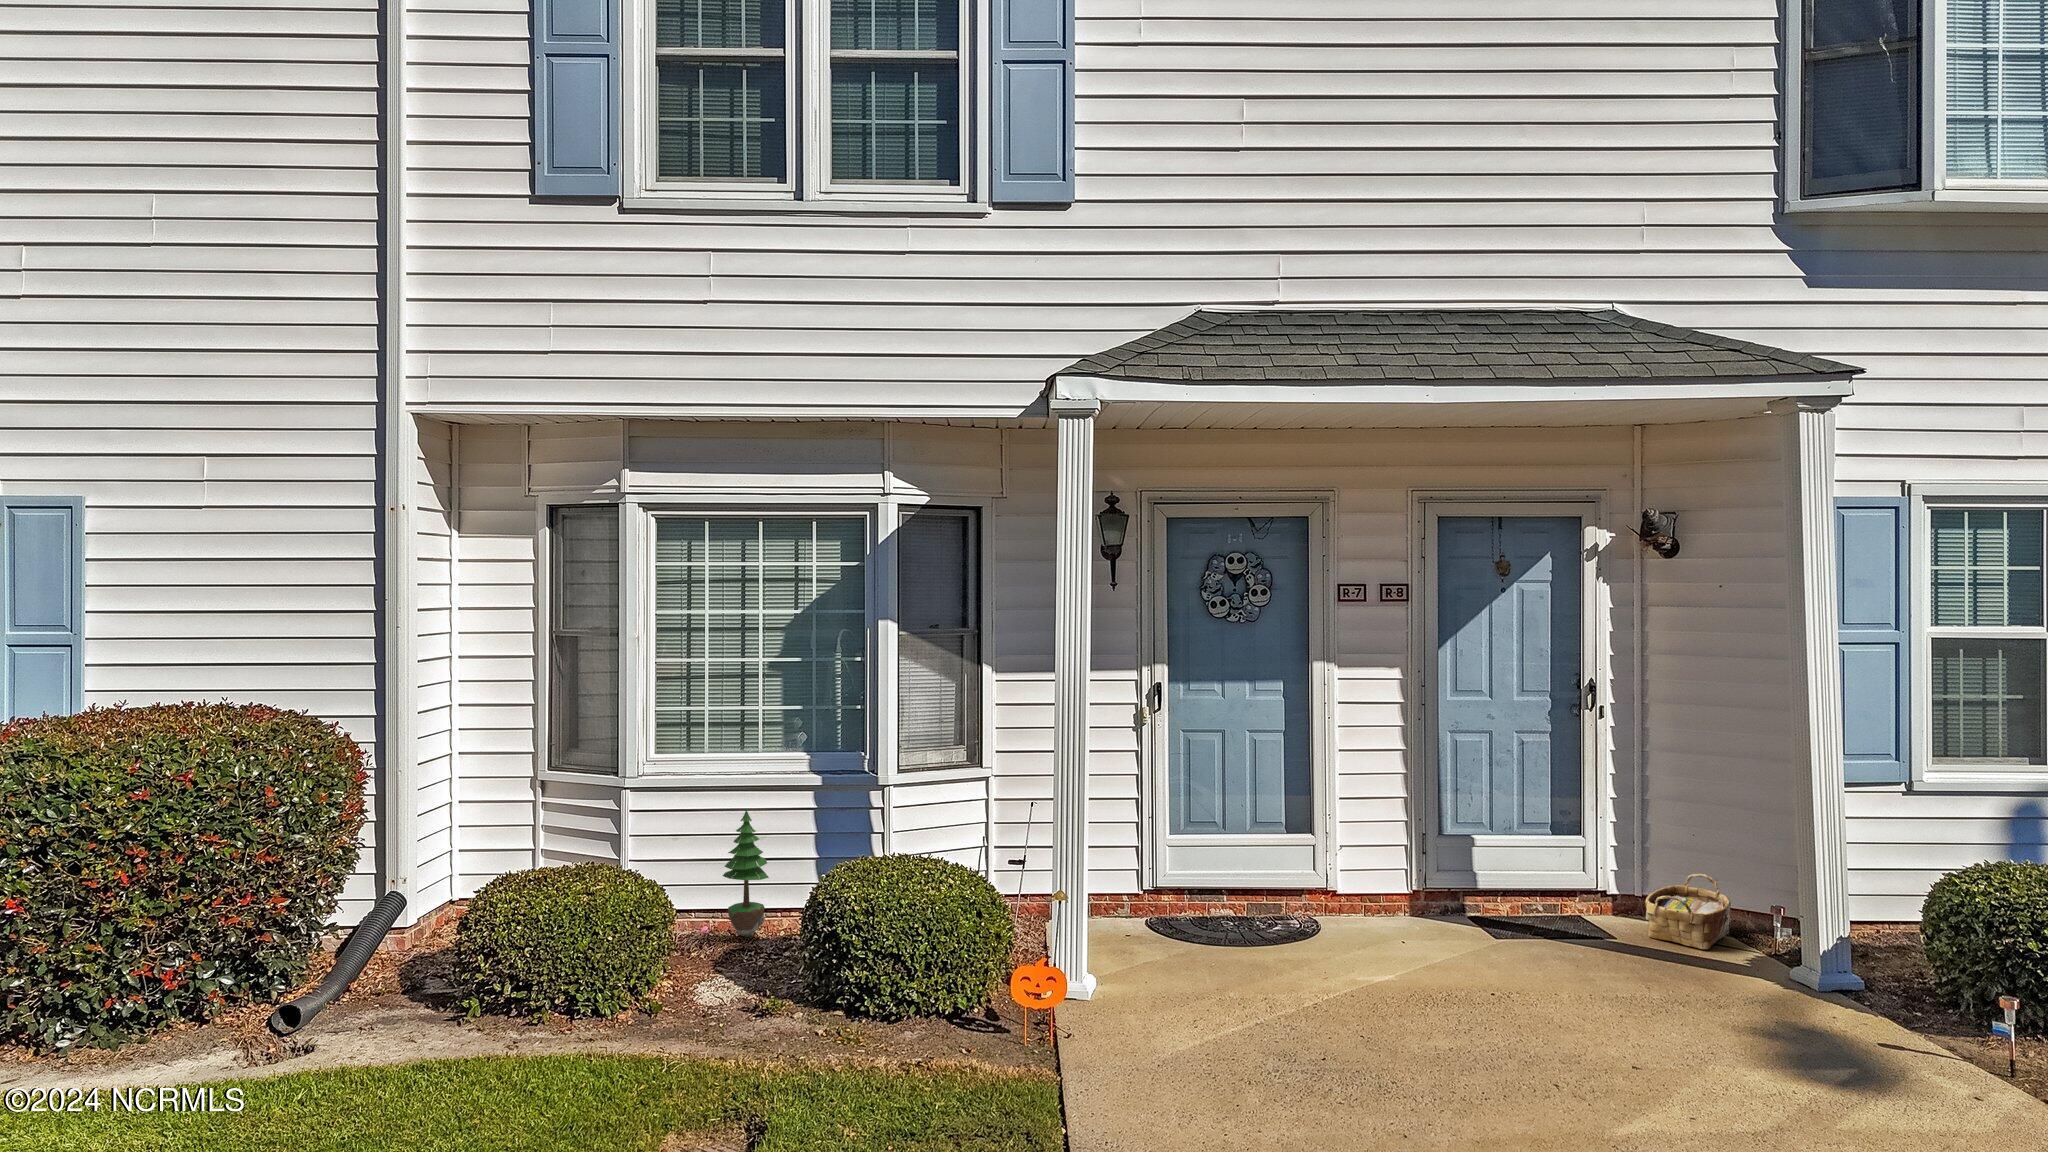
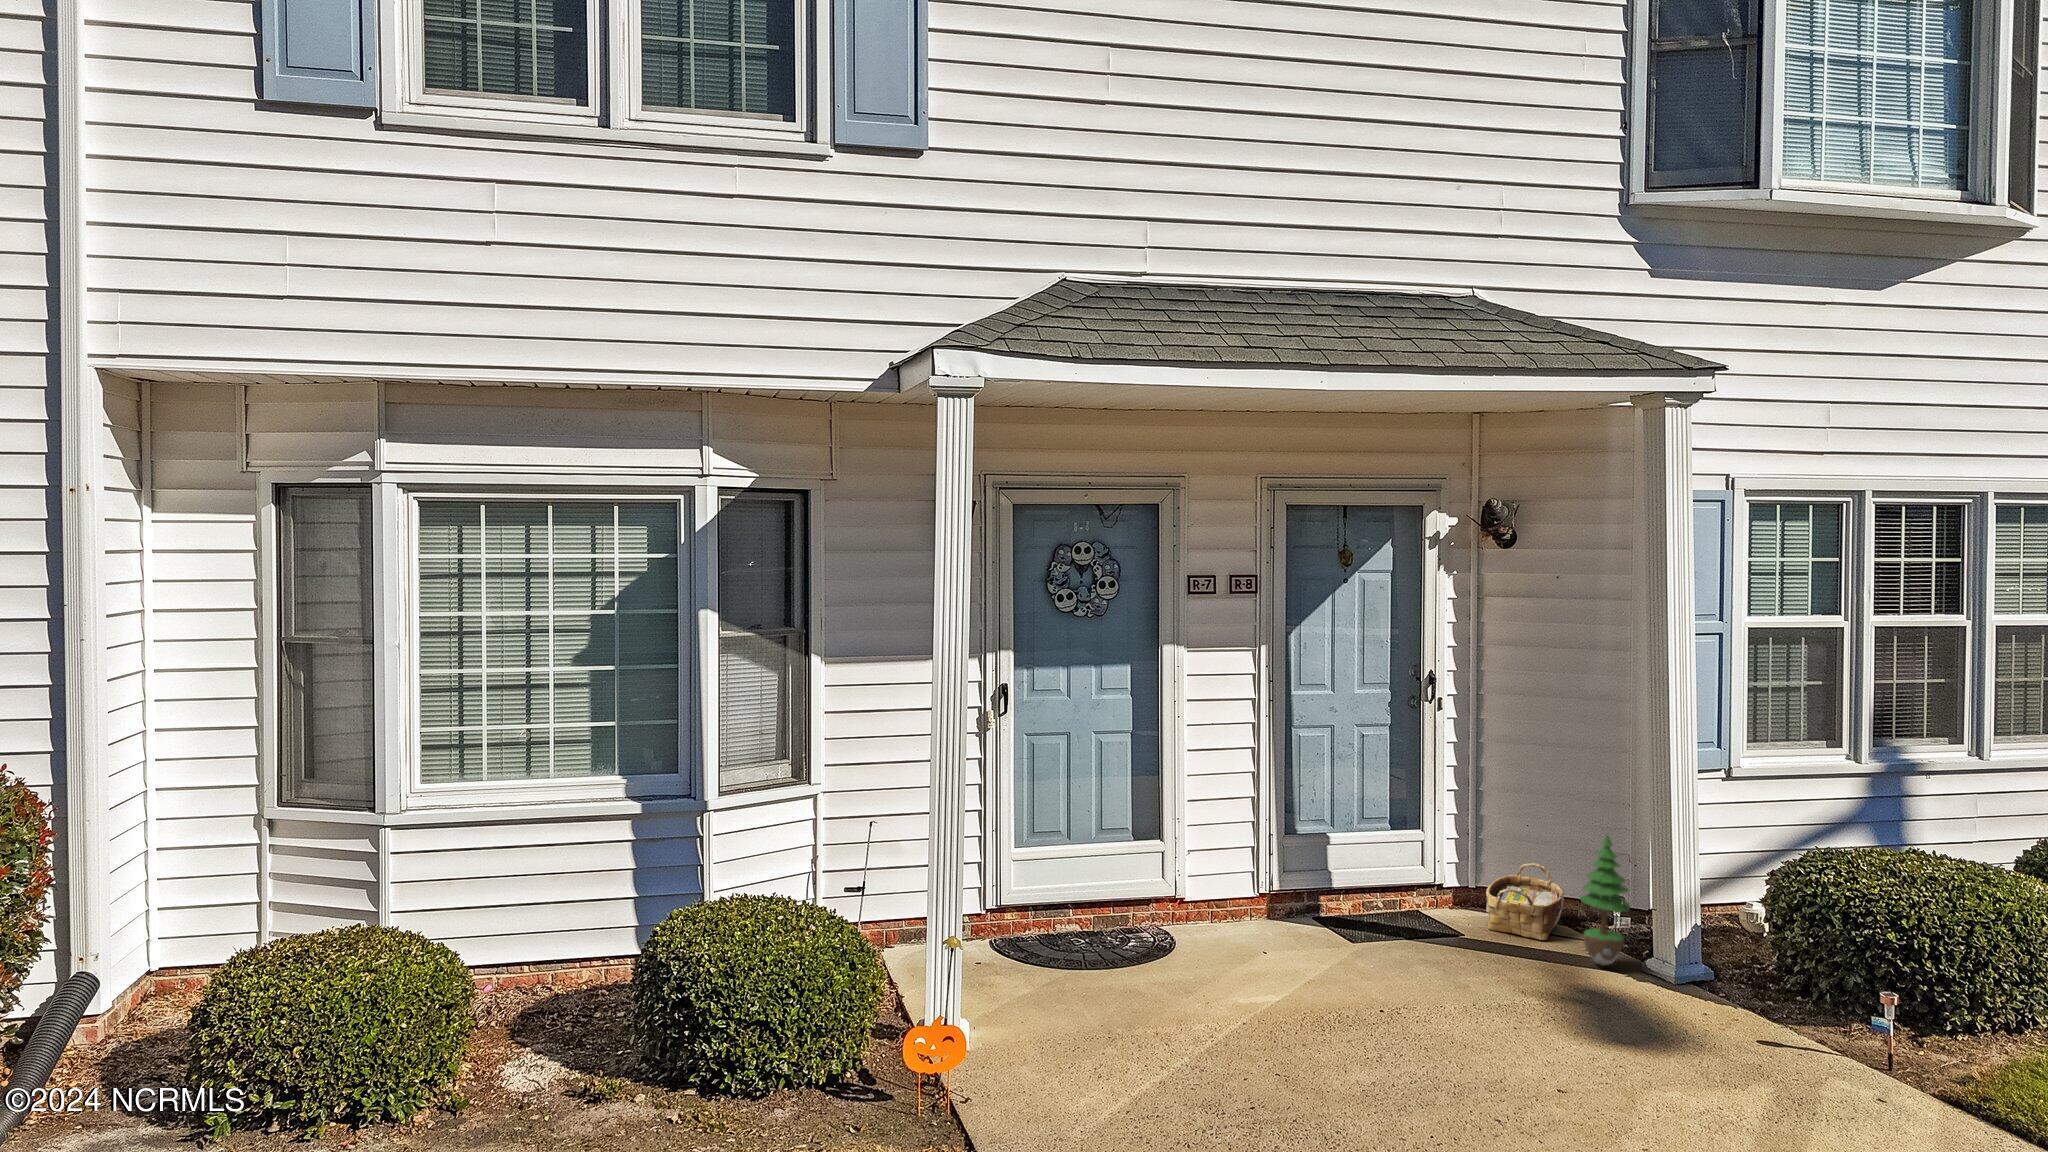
potted tree: present [723,810,769,937] -> present [1580,835,1631,966]

